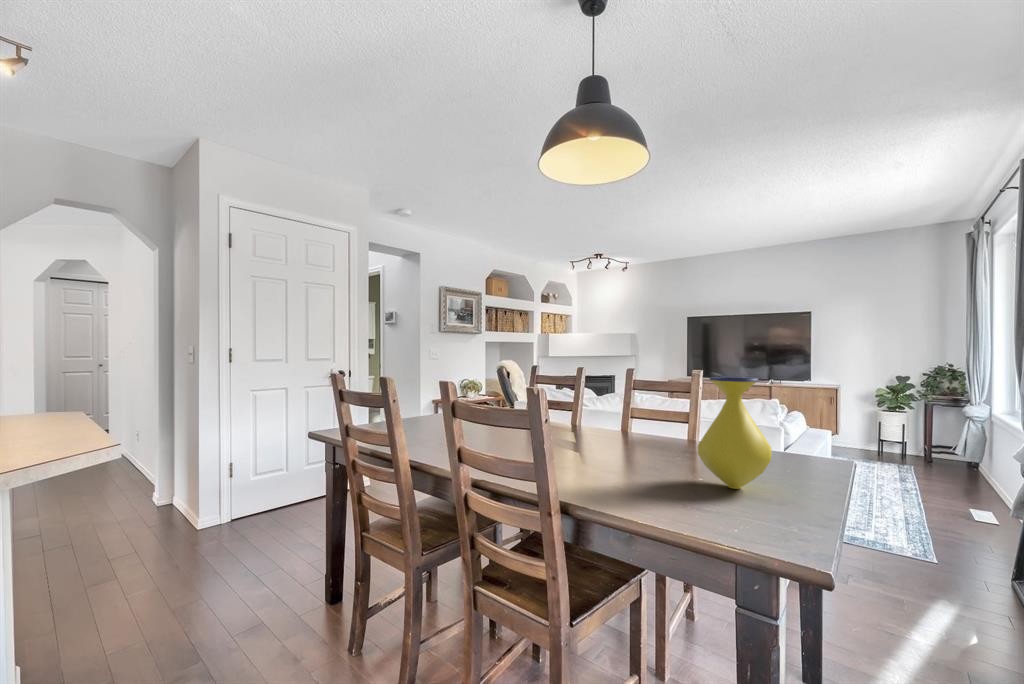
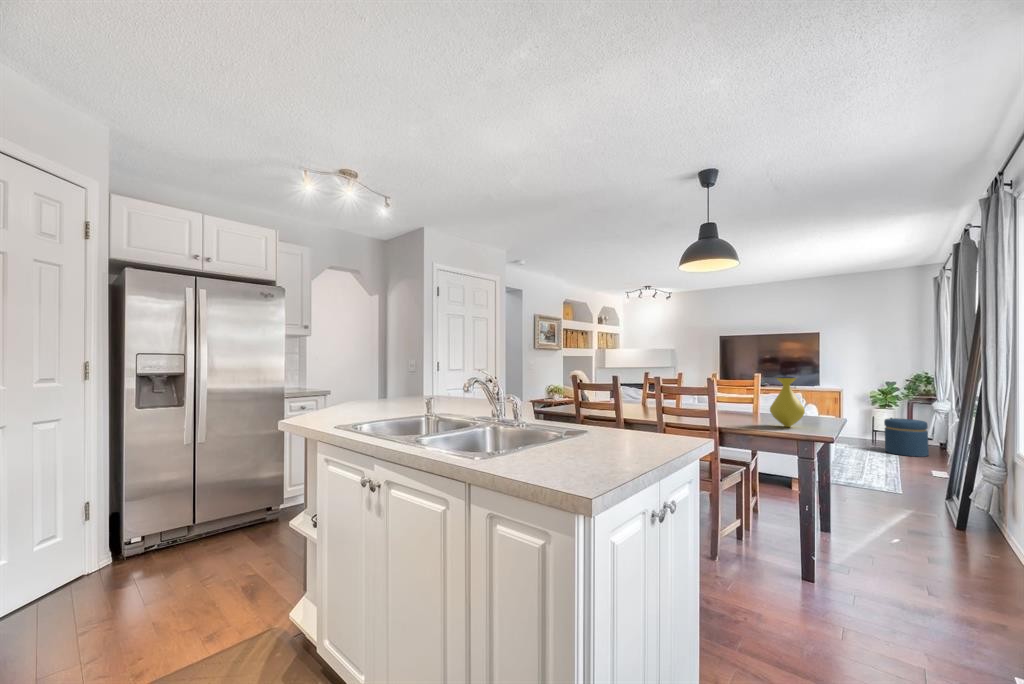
ottoman: none [897,427,957,481] -> present [884,418,929,457]

